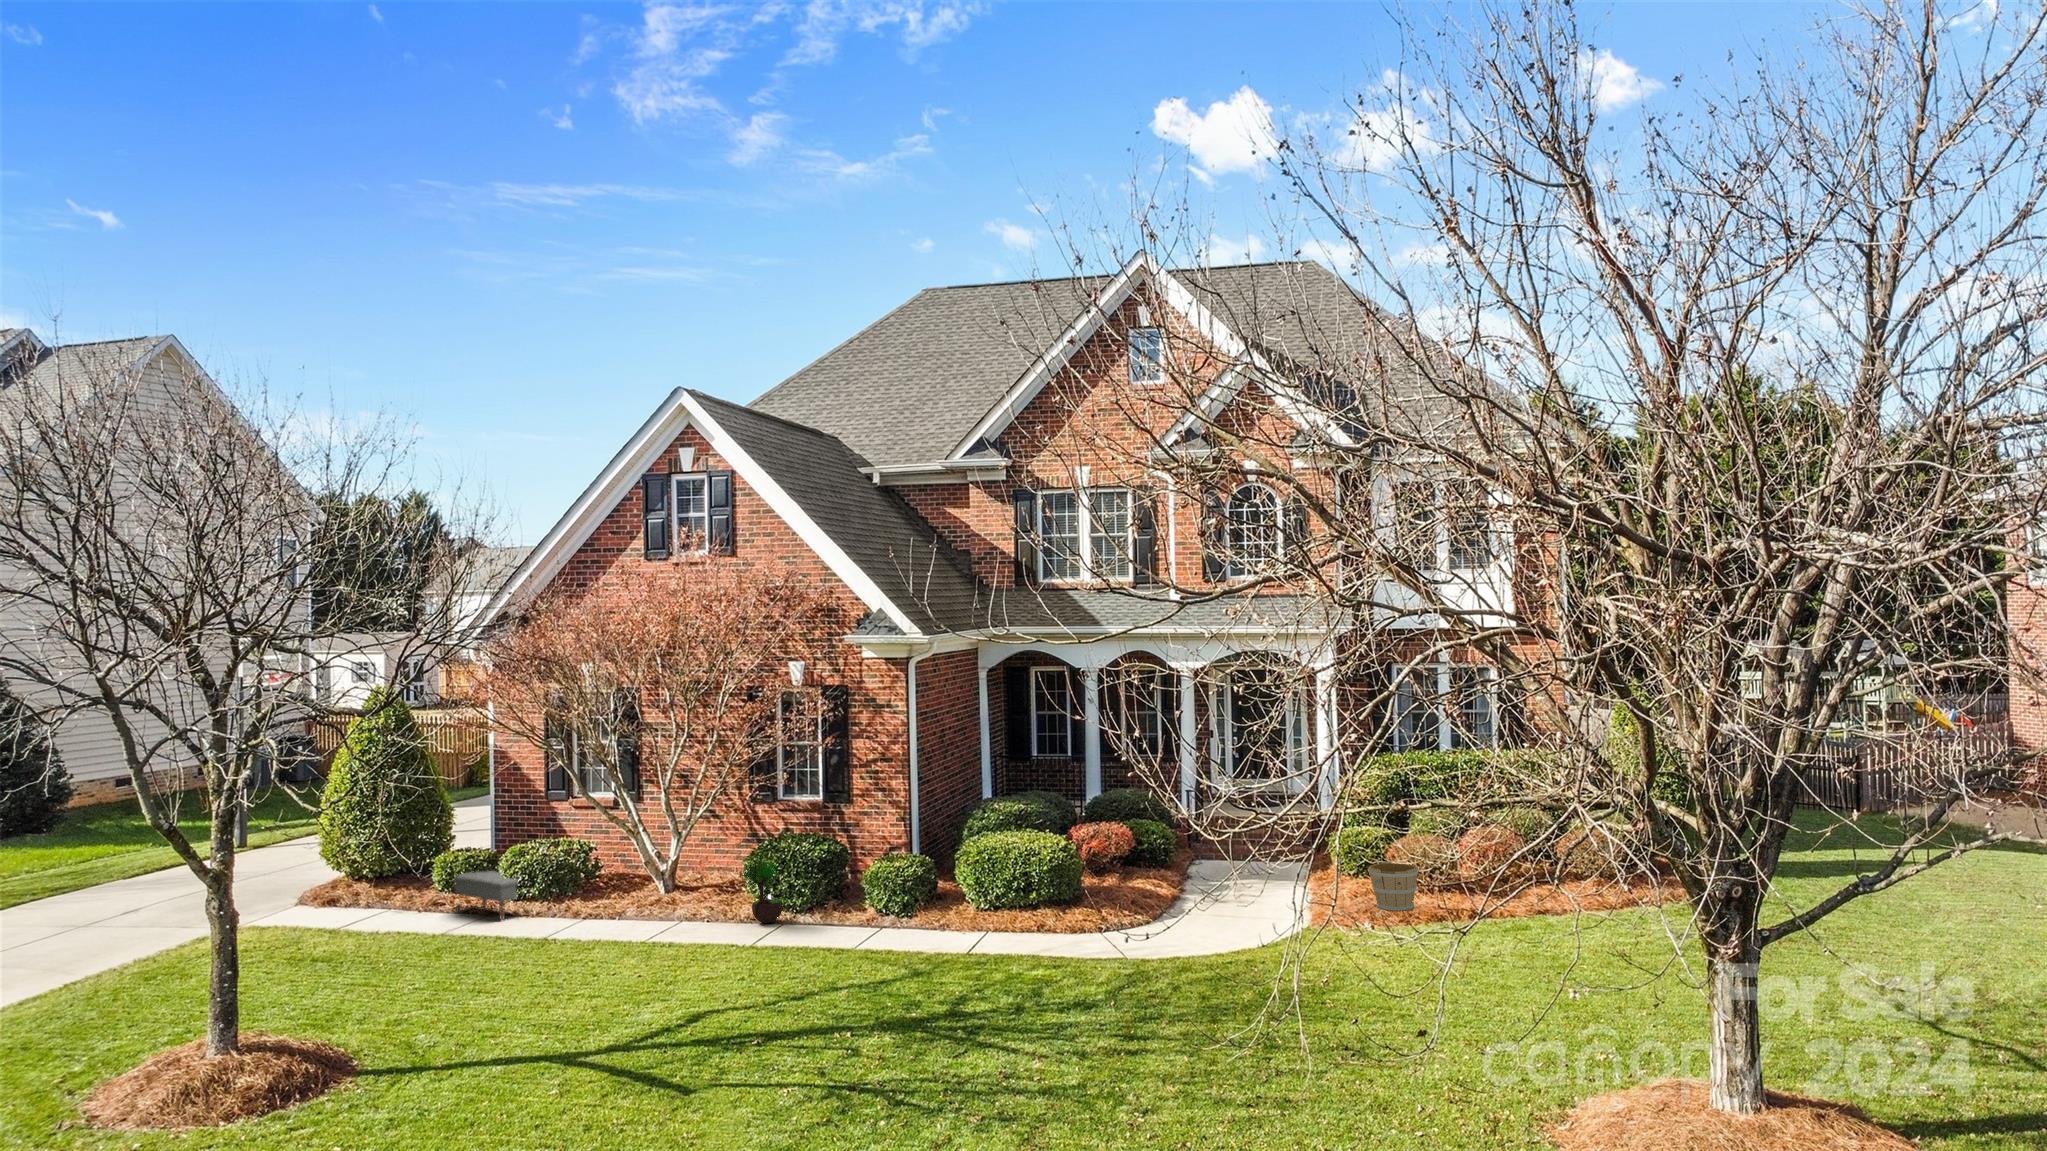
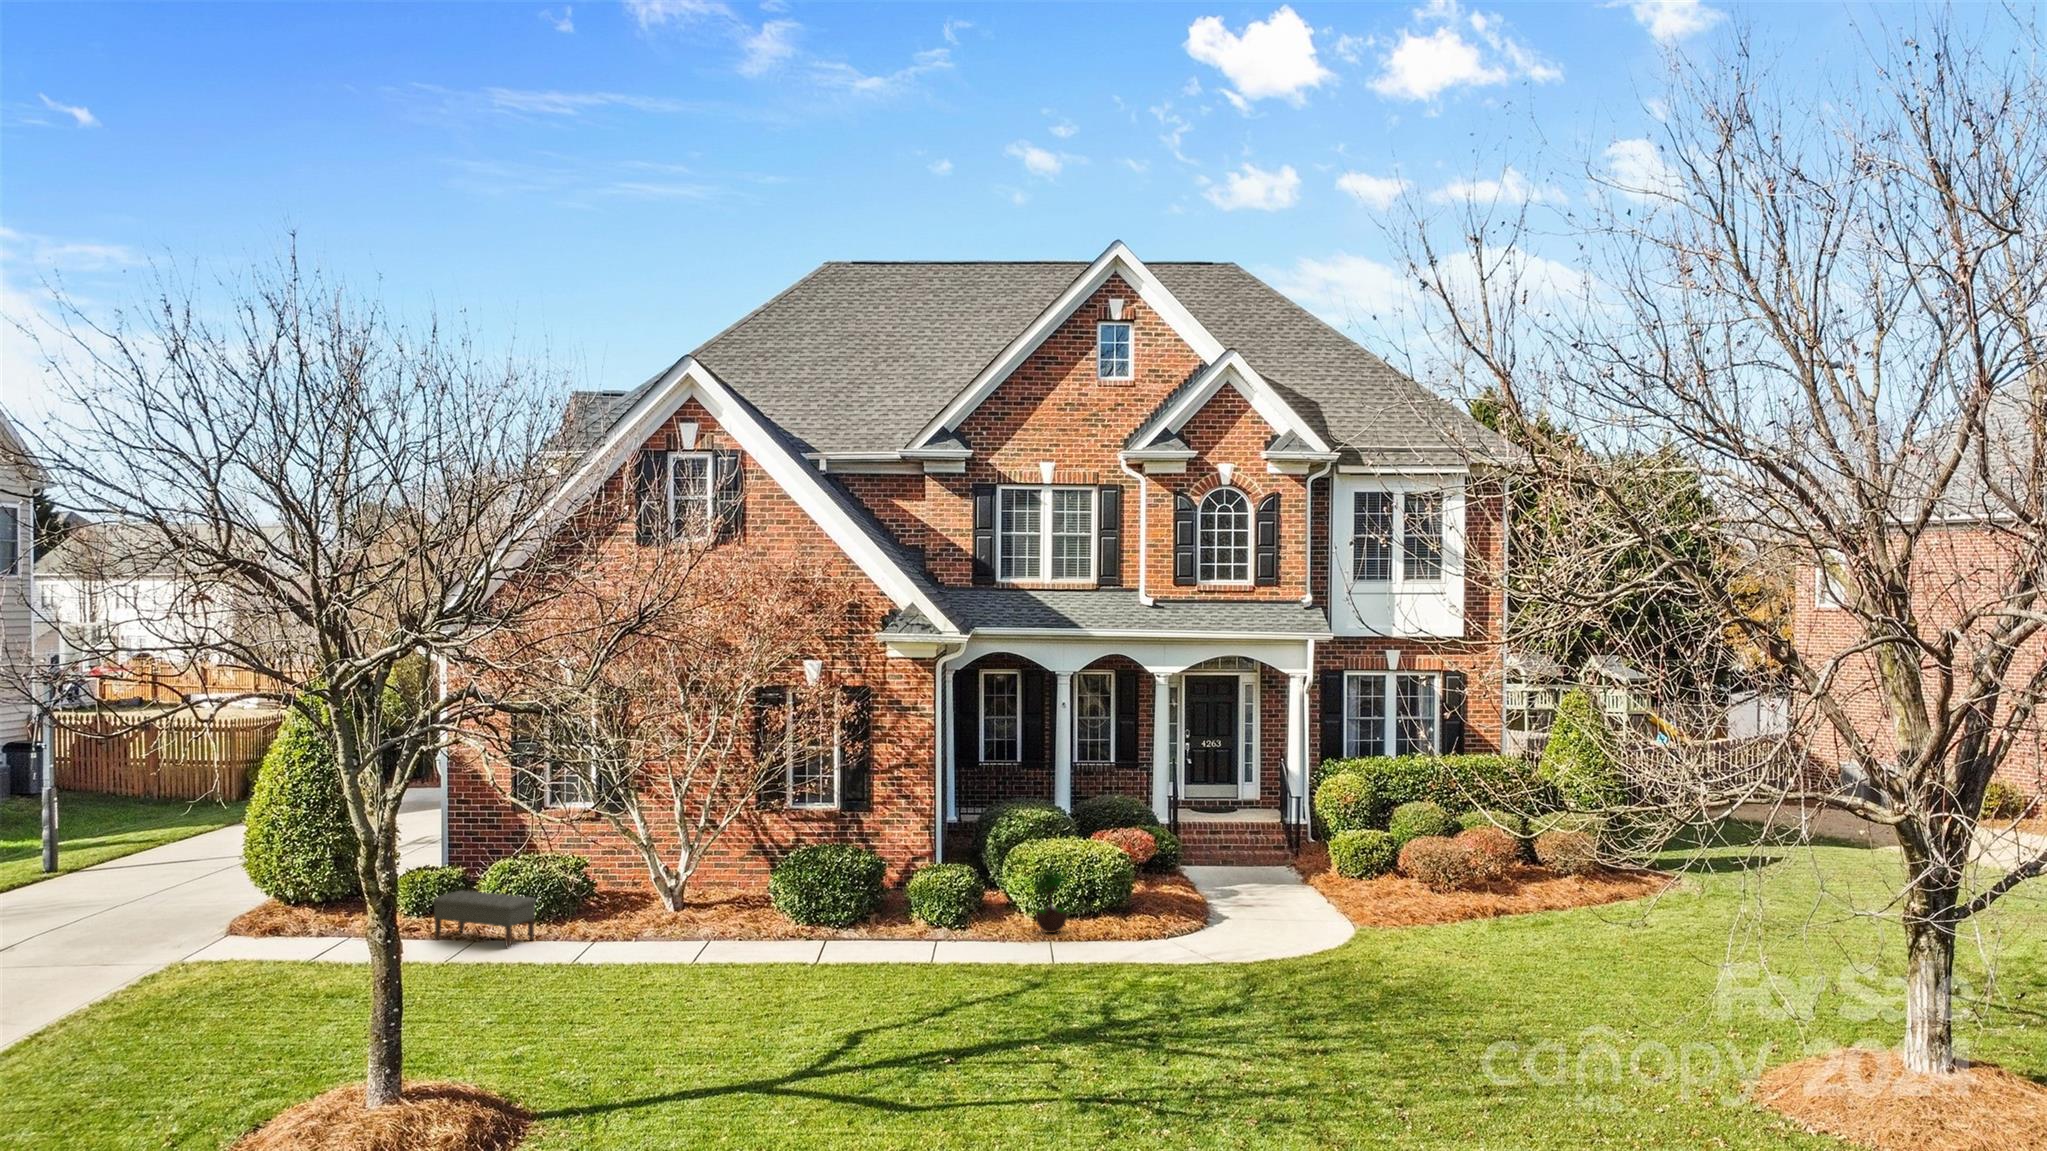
potted tree: present [742,858,783,923] -> present [1032,869,1067,933]
wooden bucket: present [1368,862,1419,911] -> none [1389,860,1435,906]

